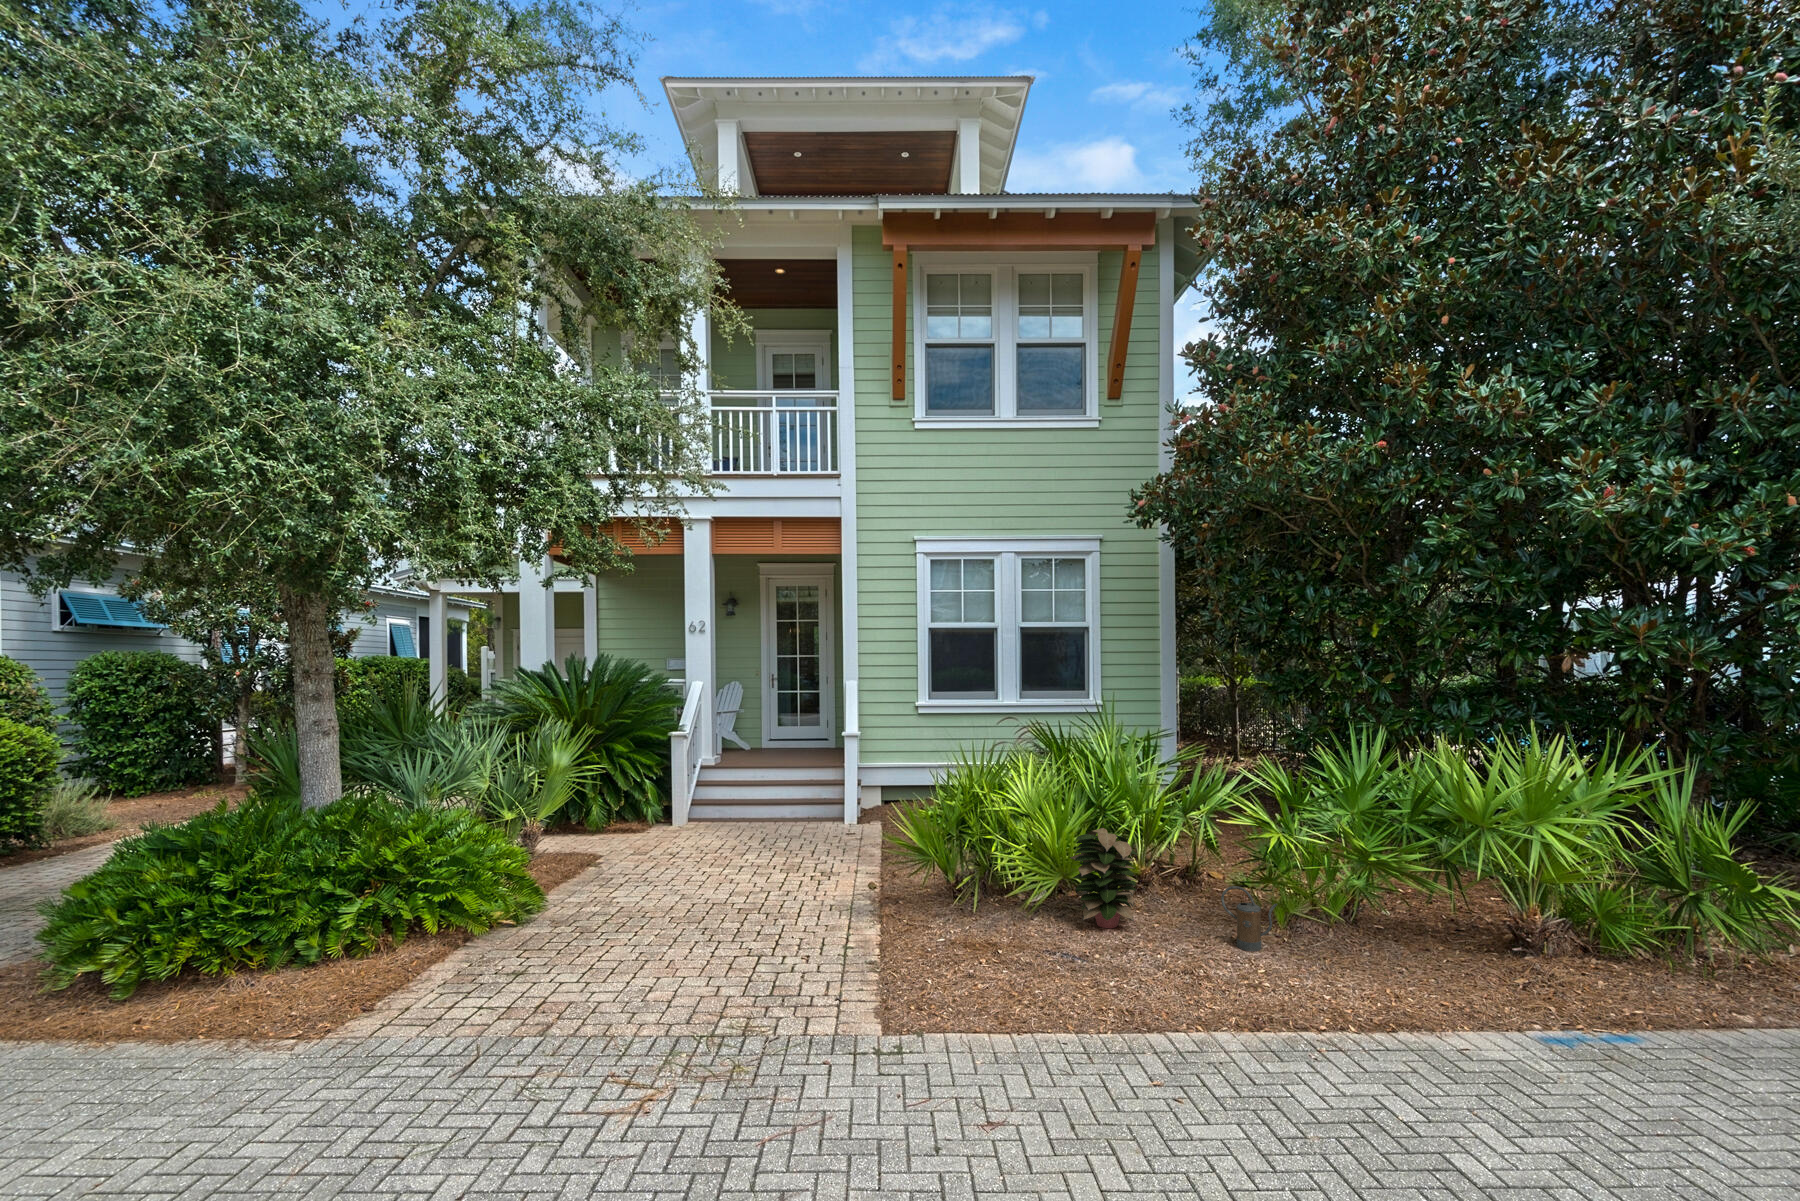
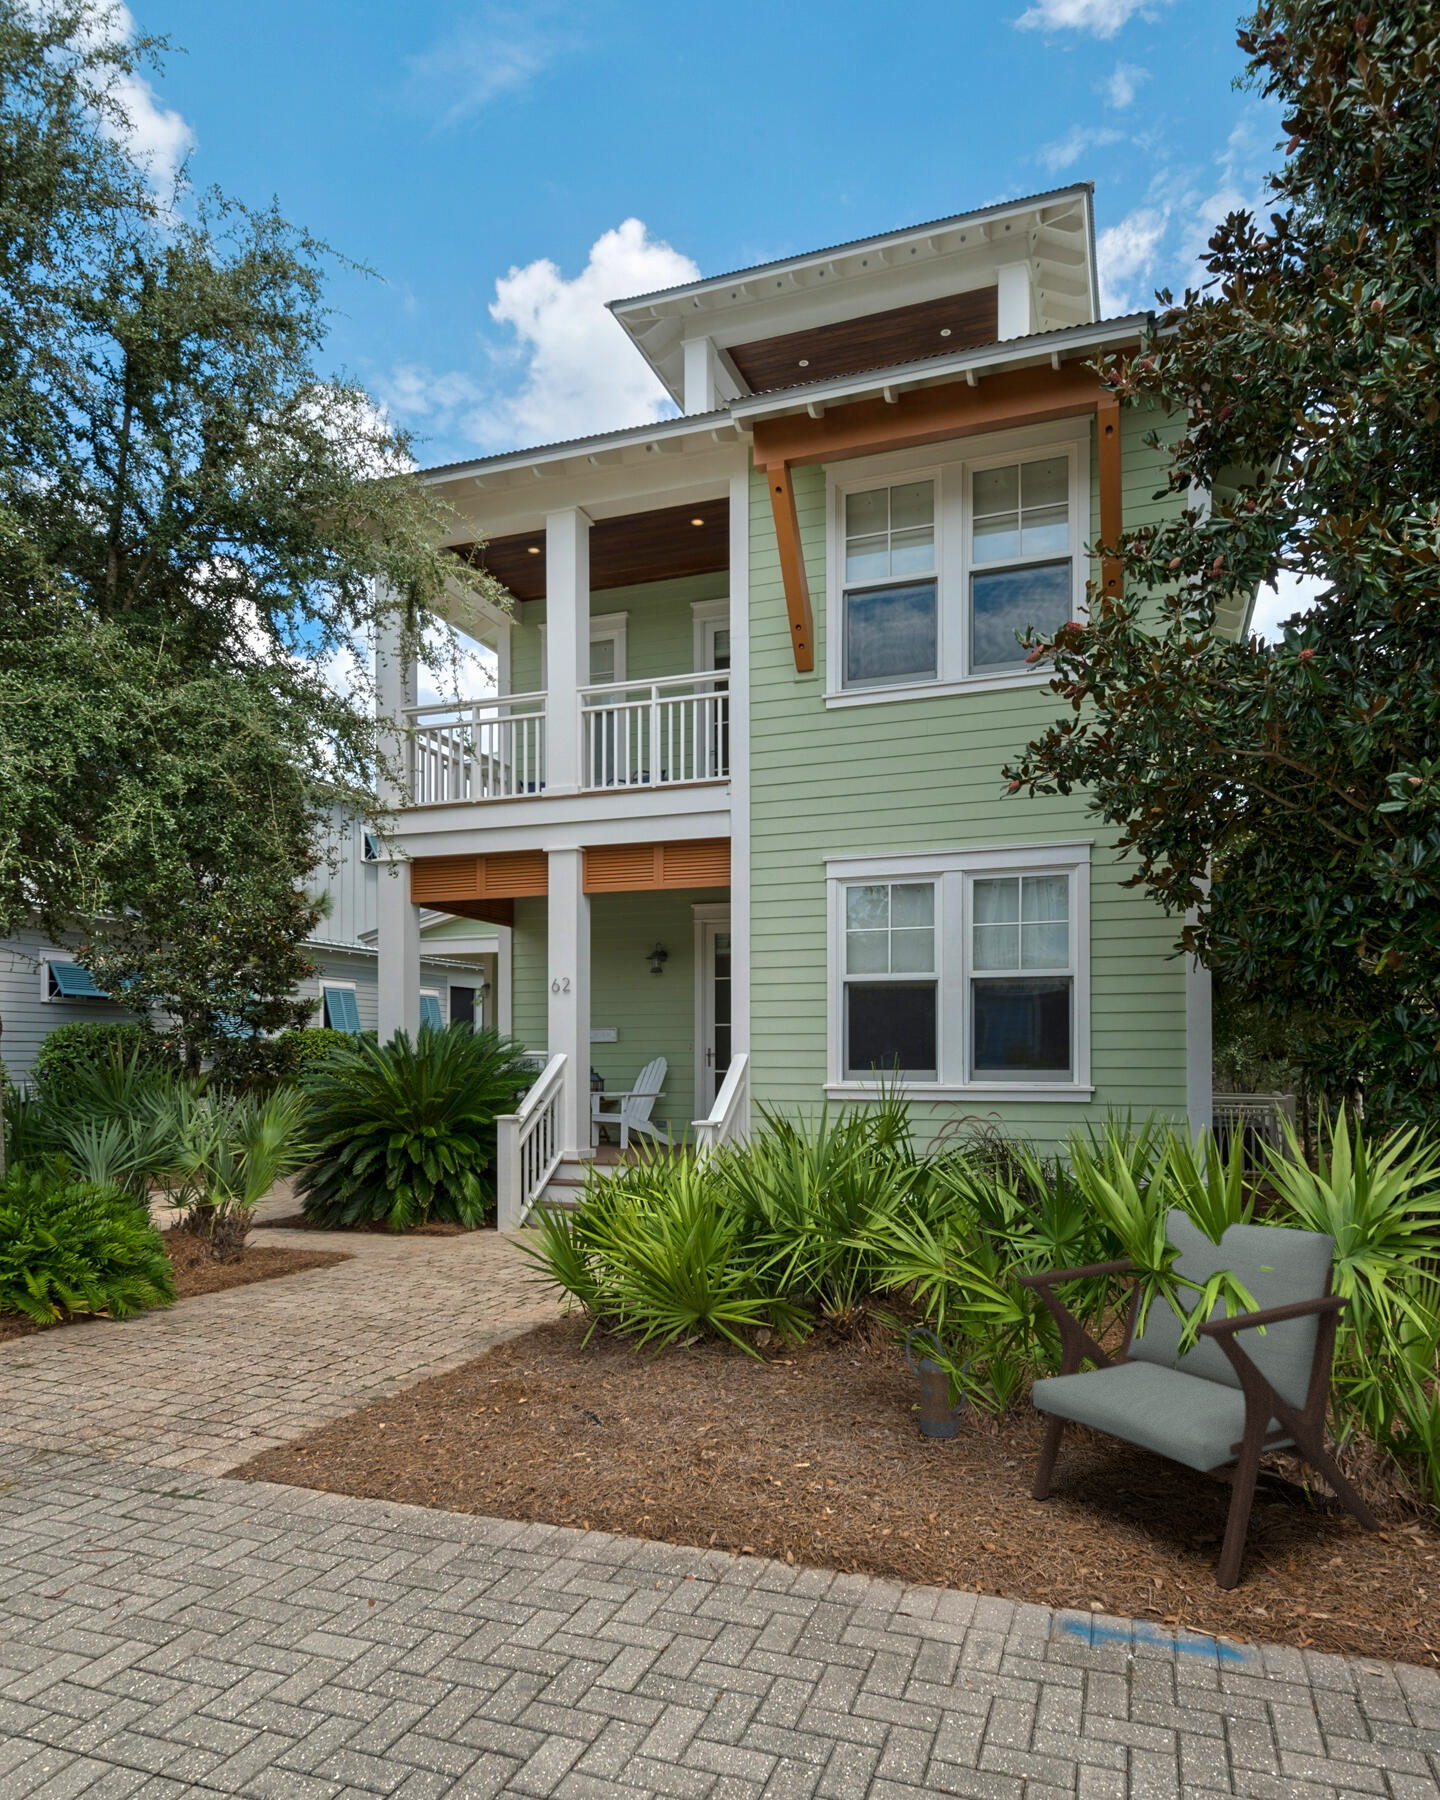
lounge chair: none [1354,805,1530,1017] -> present [1018,1208,1382,1589]
decorative plant: present [1070,828,1137,928] -> none [729,1230,831,1384]

